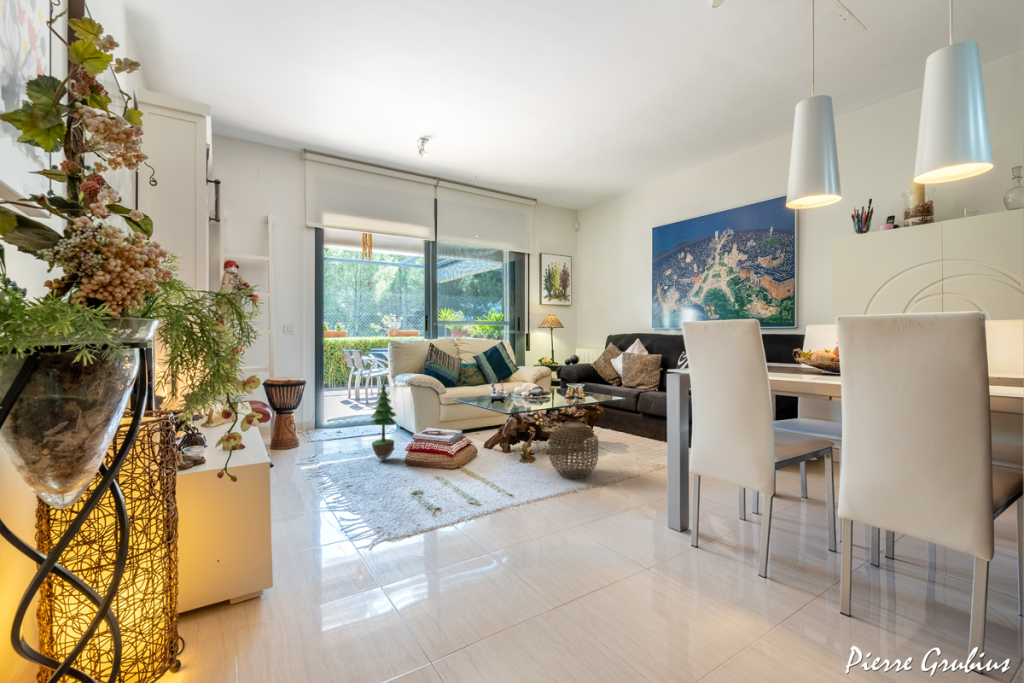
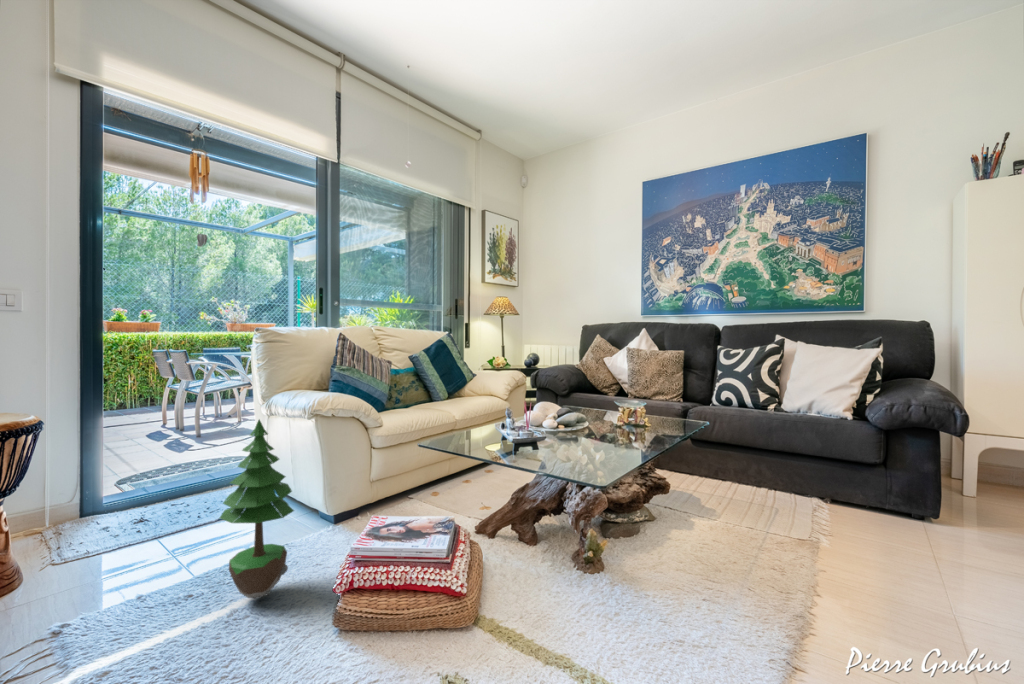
woven basket: present [549,422,598,479] -> none [639,478,743,599]

